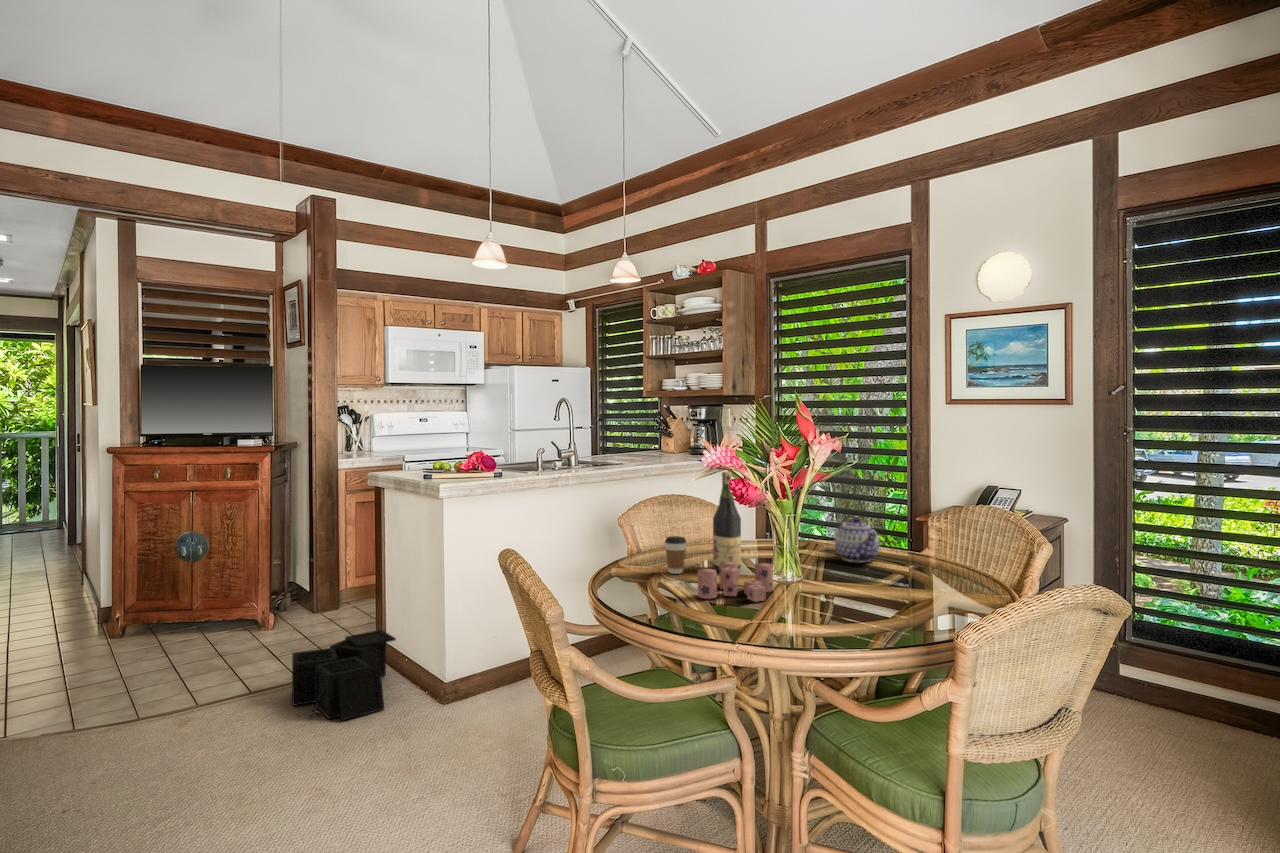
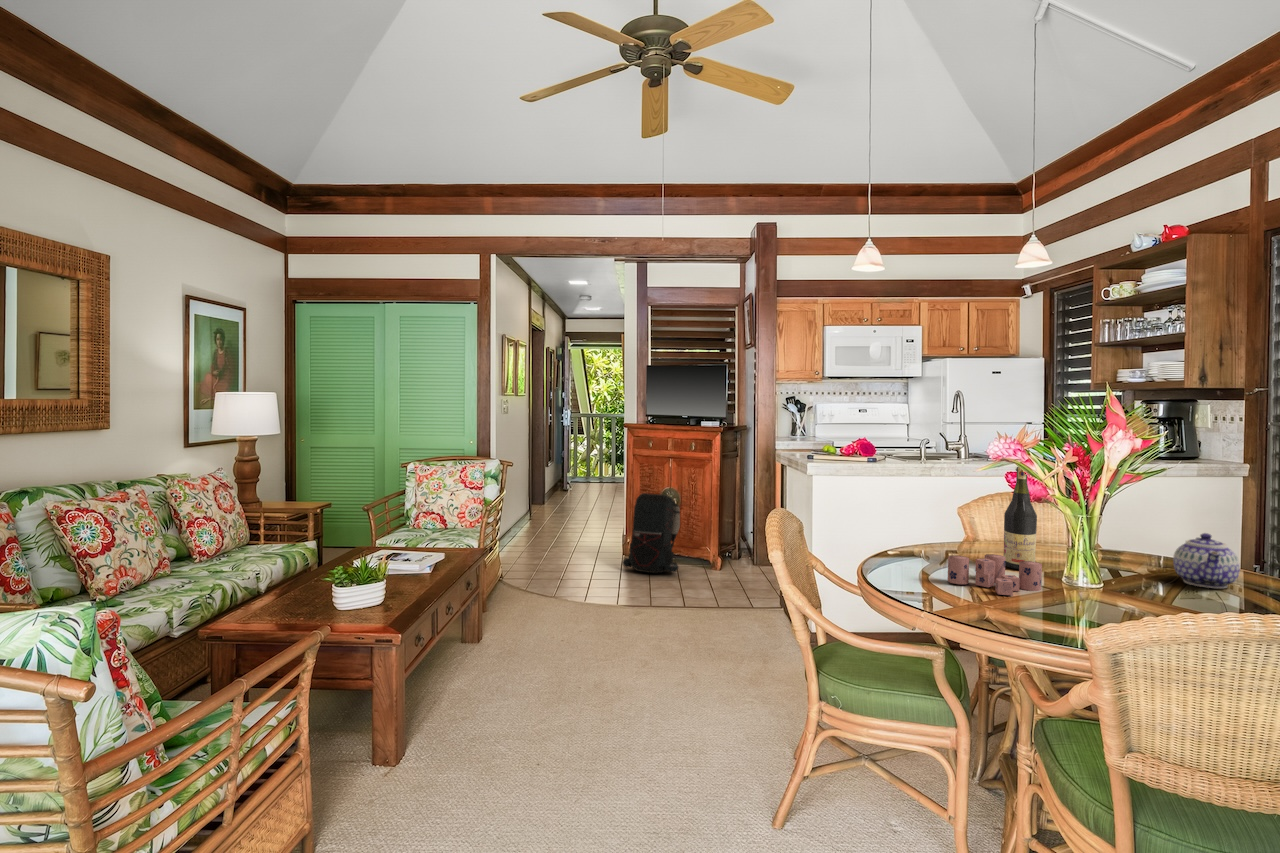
coffee cup: present [665,536,686,574] -> none [950,525,973,562]
backpack: none [121,541,220,654] -> present [622,493,680,573]
storage bin: present [292,630,396,720] -> none [699,582,782,642]

